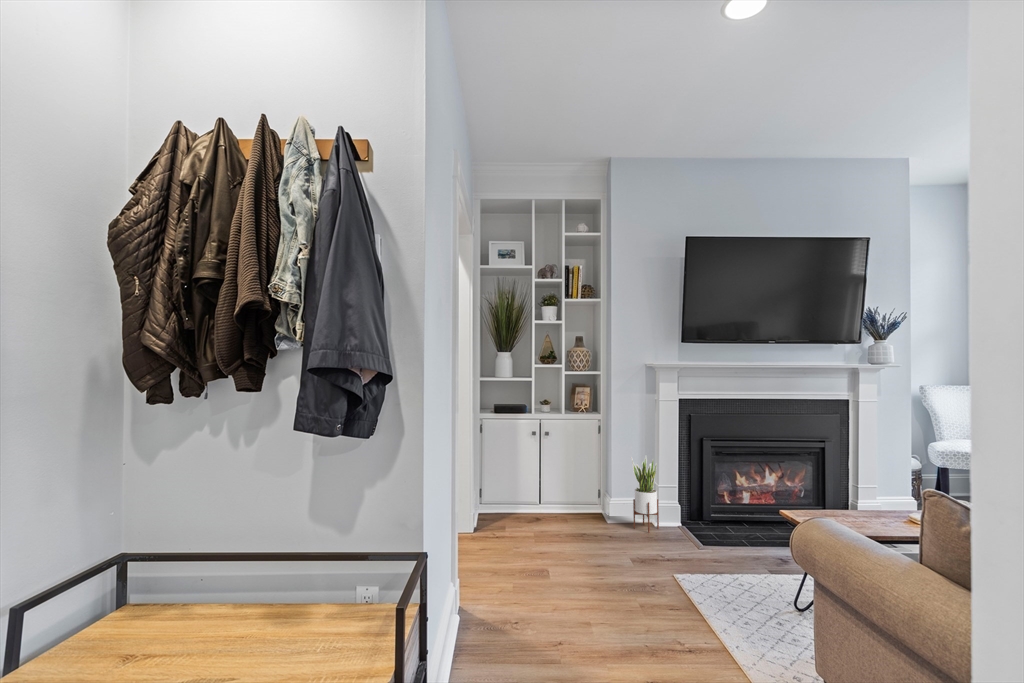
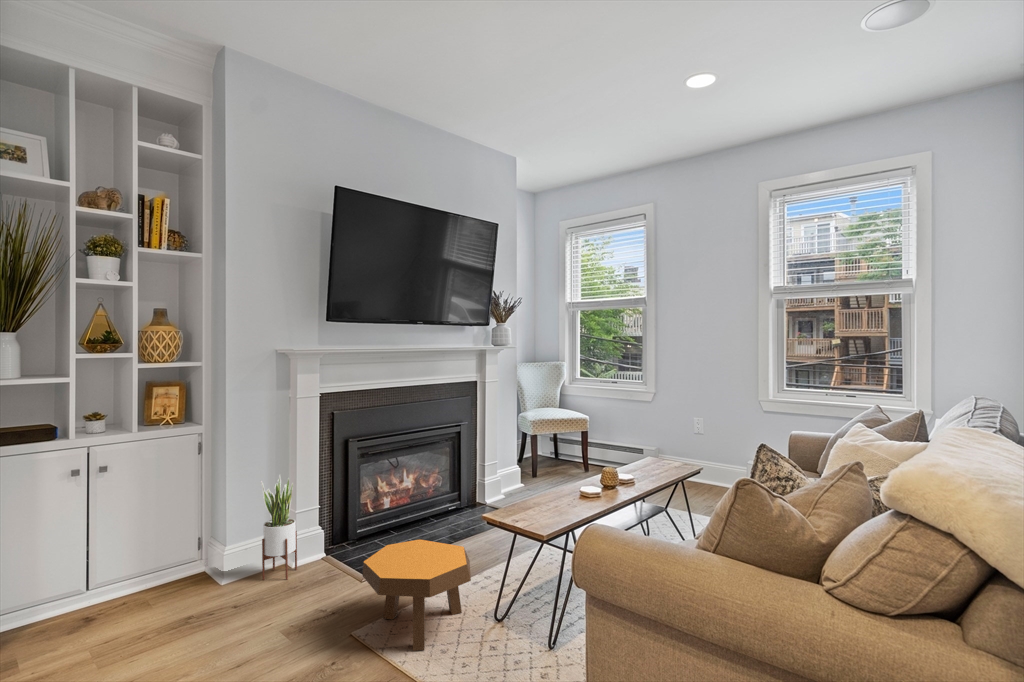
footstool: none [684,520,777,603] -> present [363,539,471,651]

